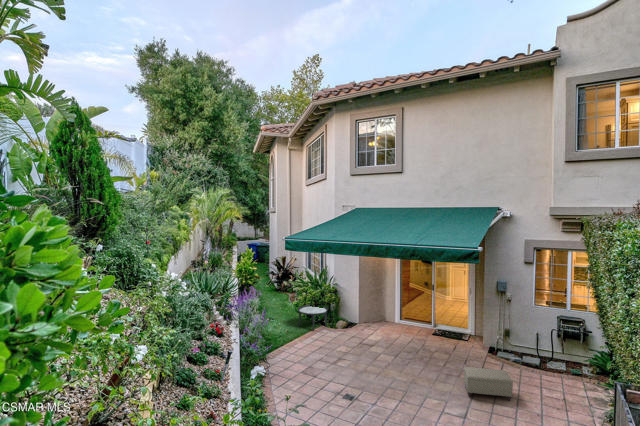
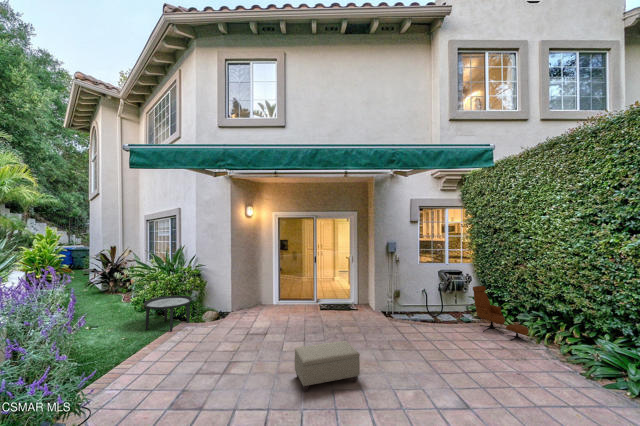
lounge chair: none [570,340,612,404] -> present [473,286,529,342]
ottoman: present [464,367,513,401] -> present [295,341,360,392]

